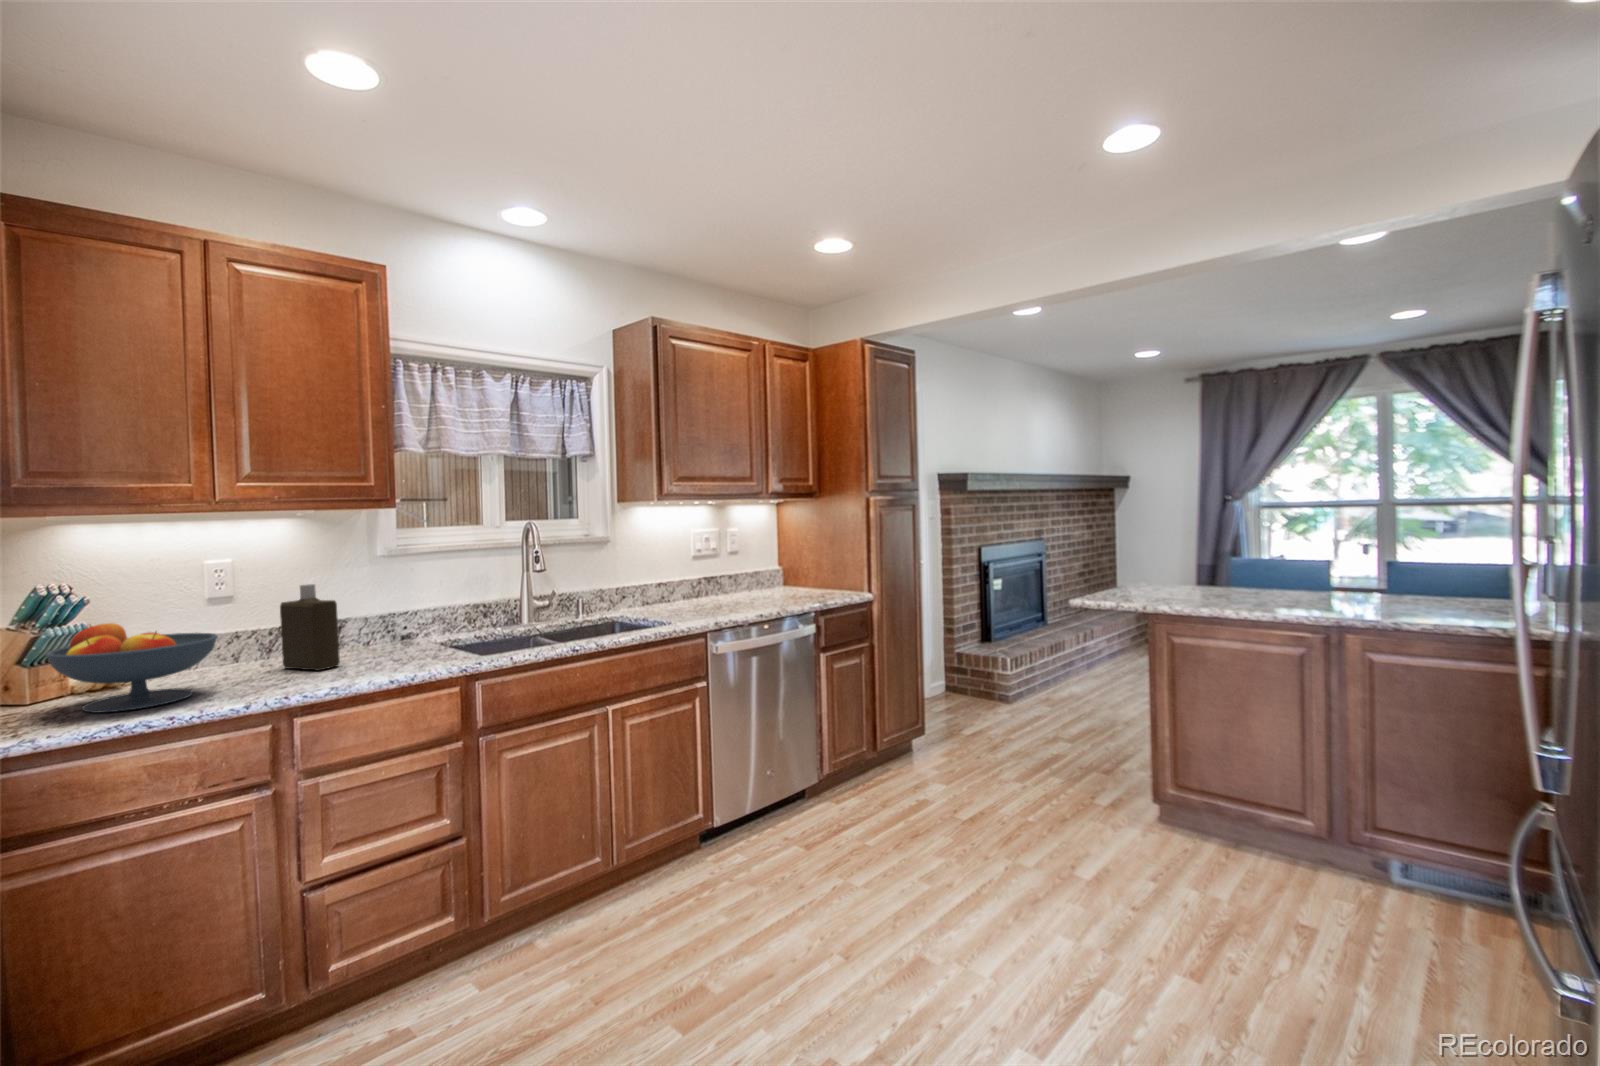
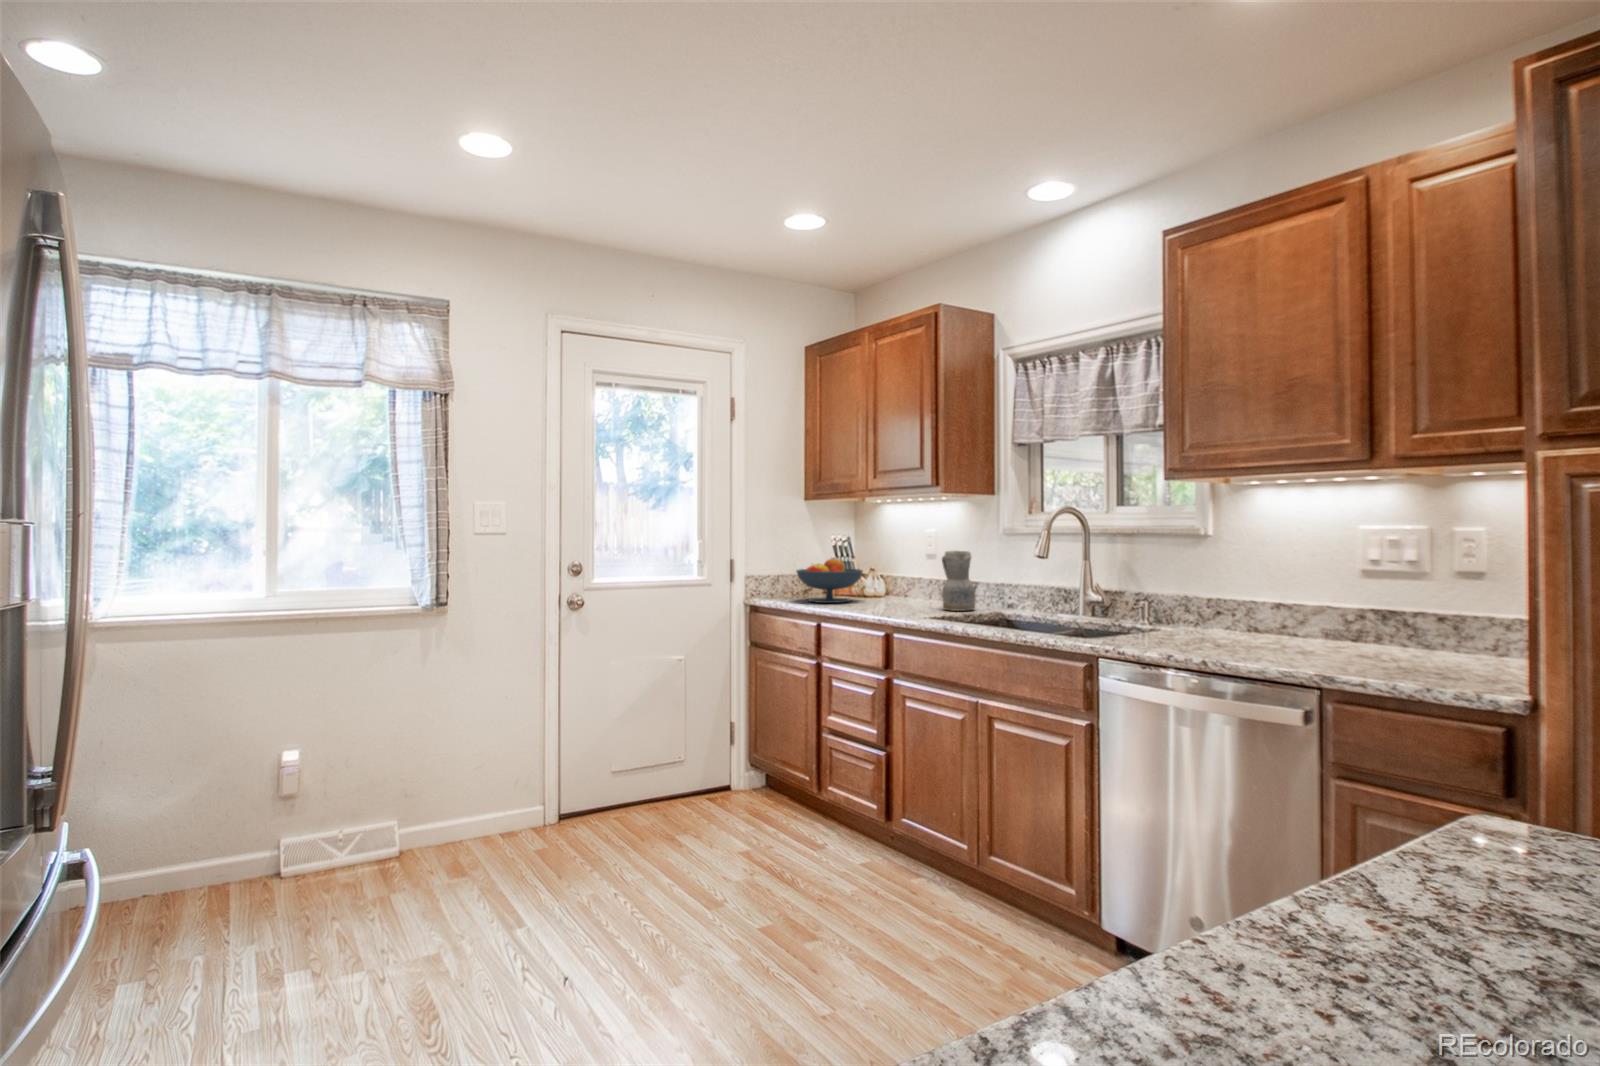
ceramic pitcher: none [352,577,412,655] -> present [942,551,975,611]
bottle: present [280,584,340,670] -> none [892,550,923,608]

